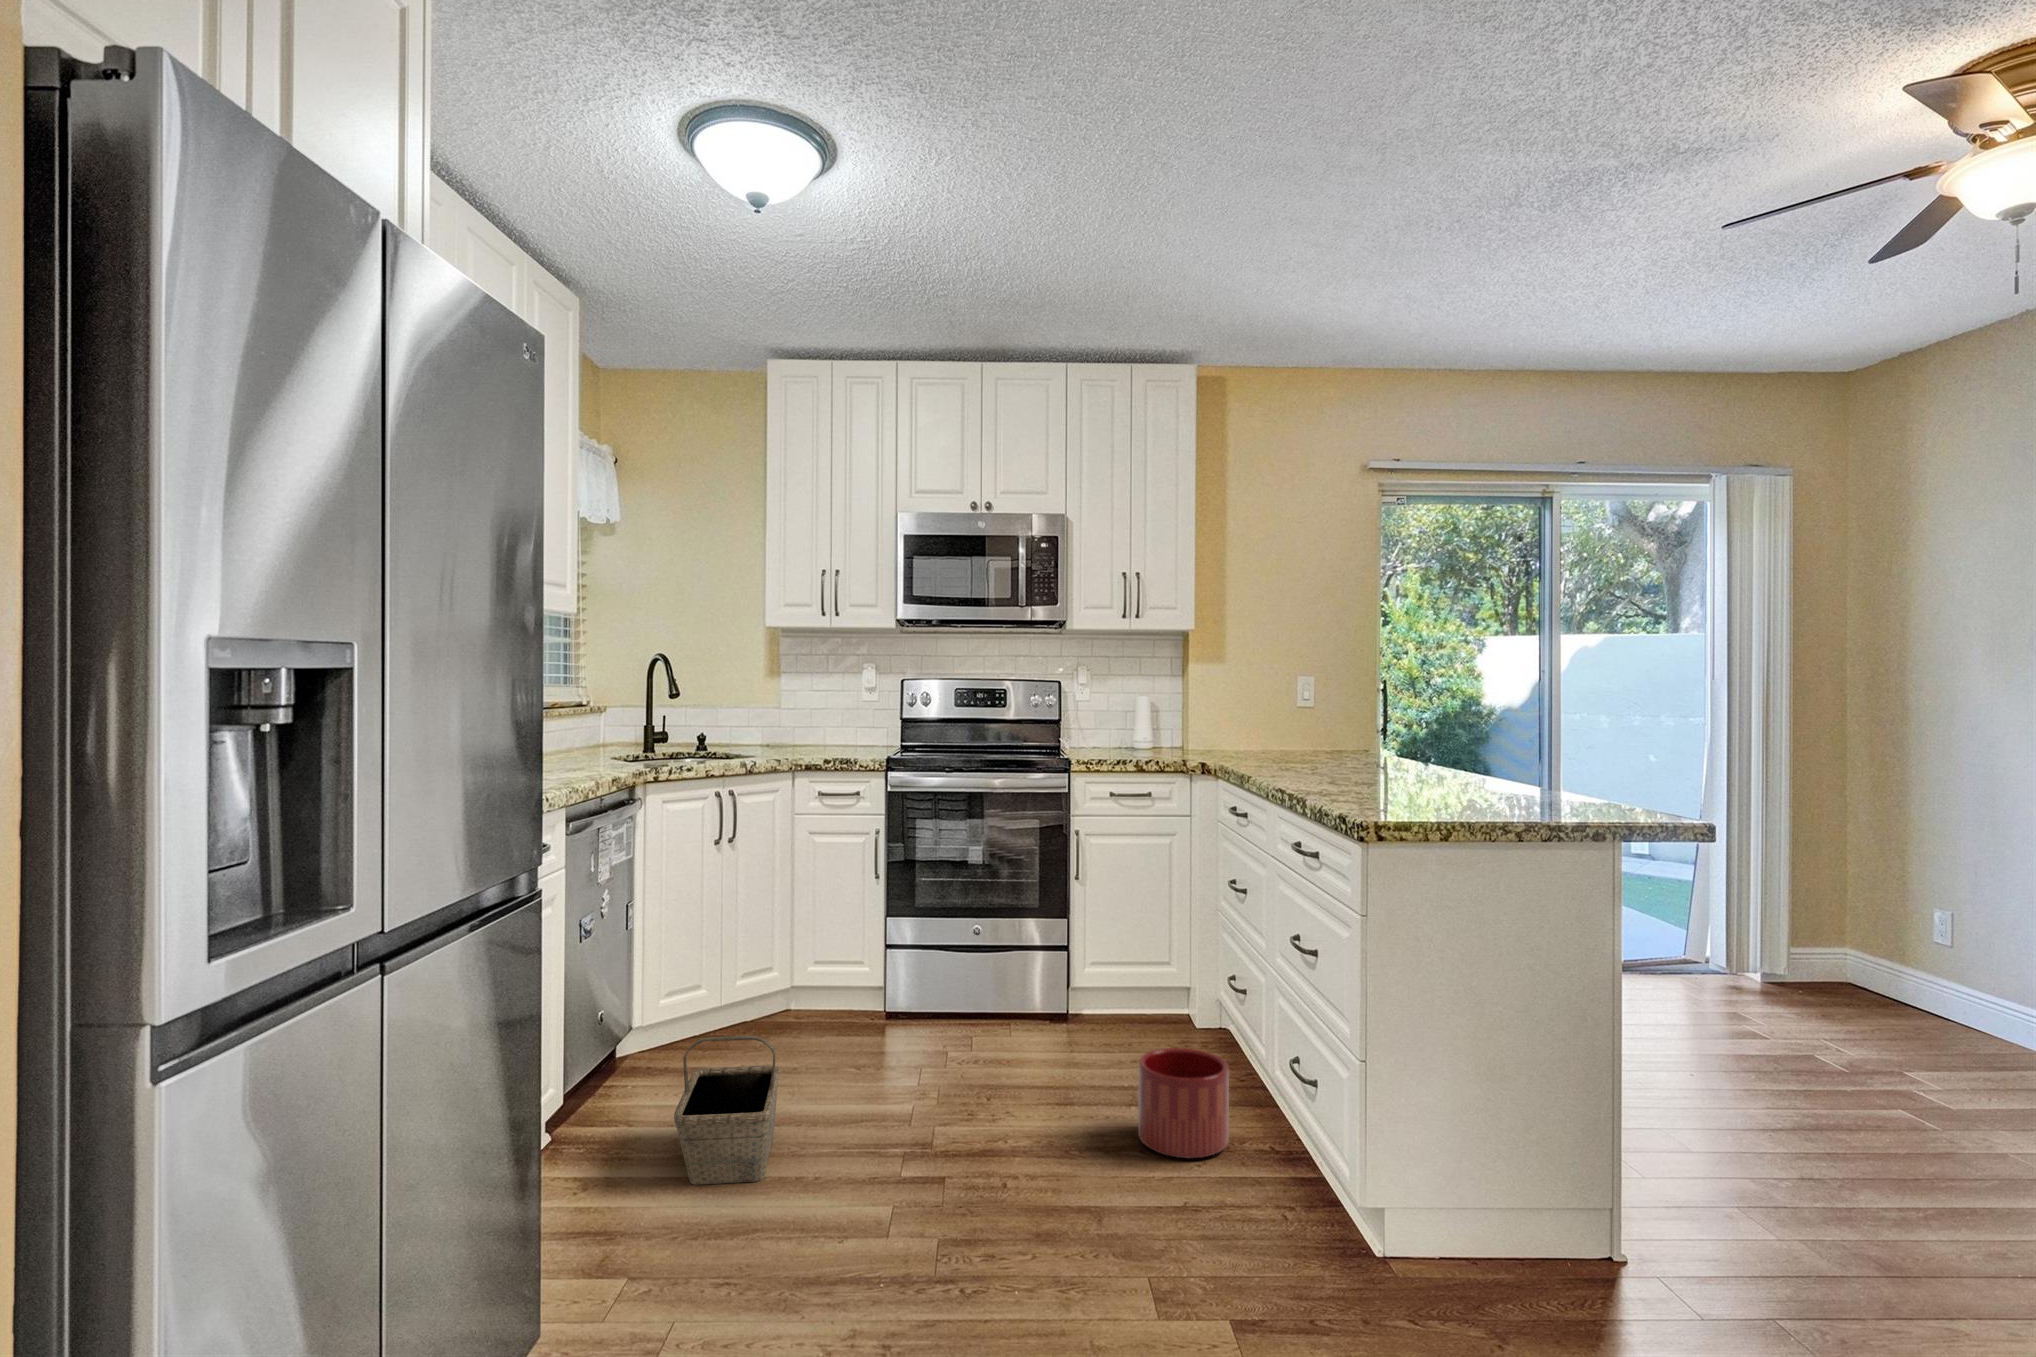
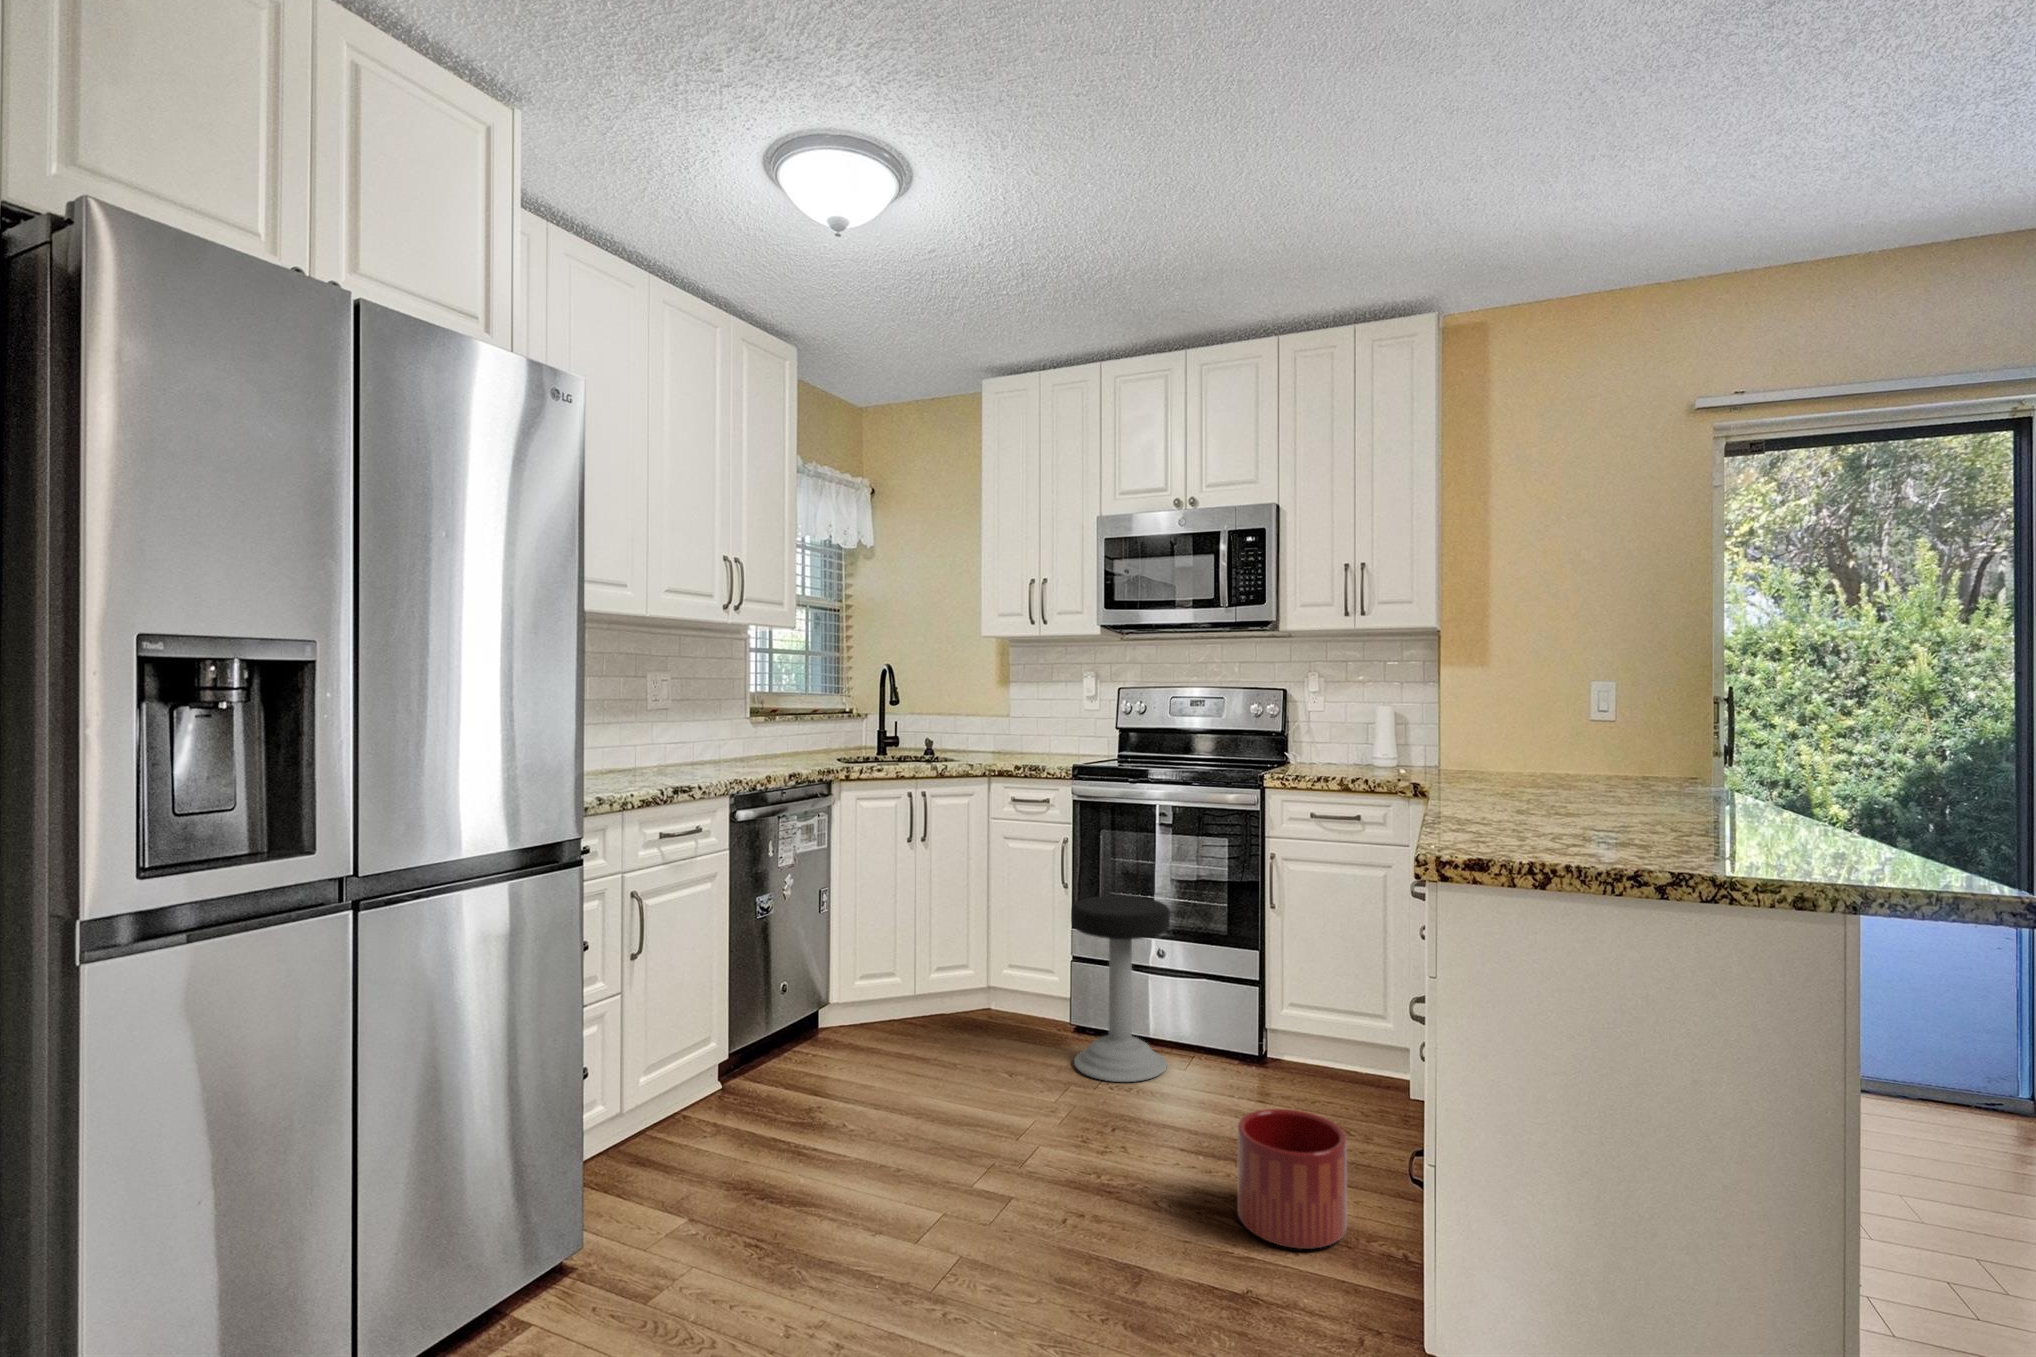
stool: none [909,883,1003,1058] -> present [1071,896,1170,1082]
basket: present [674,1036,780,1185] -> none [758,1026,887,1176]

